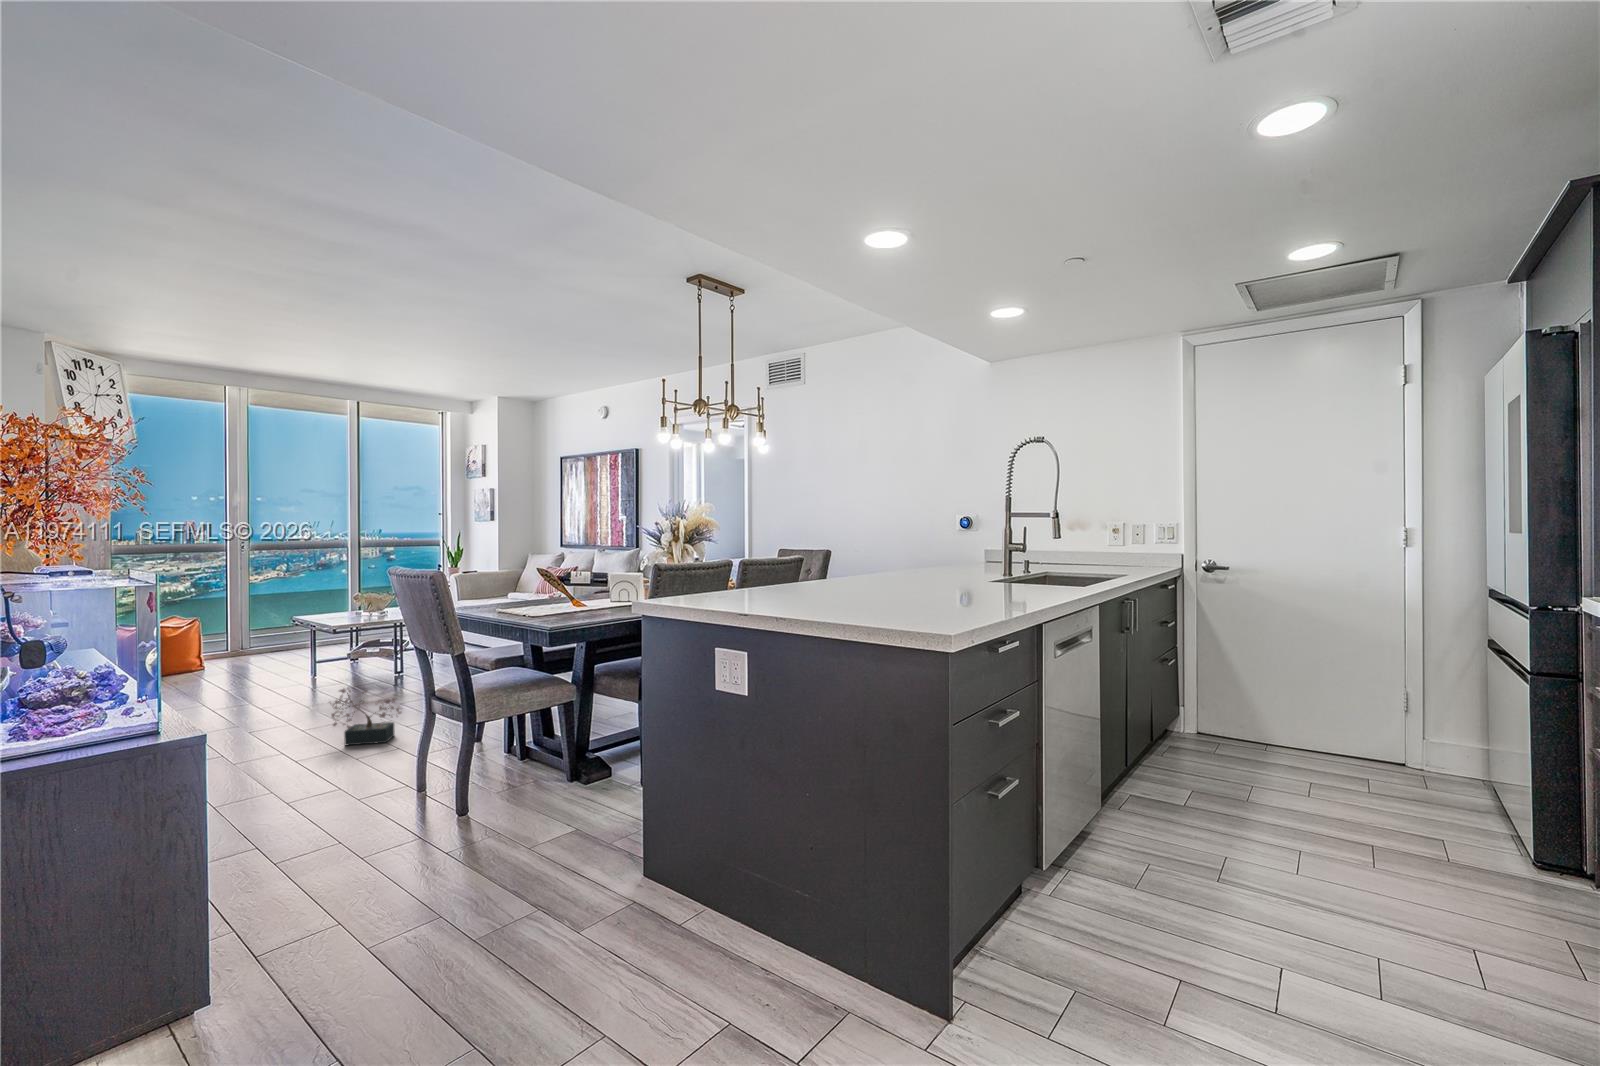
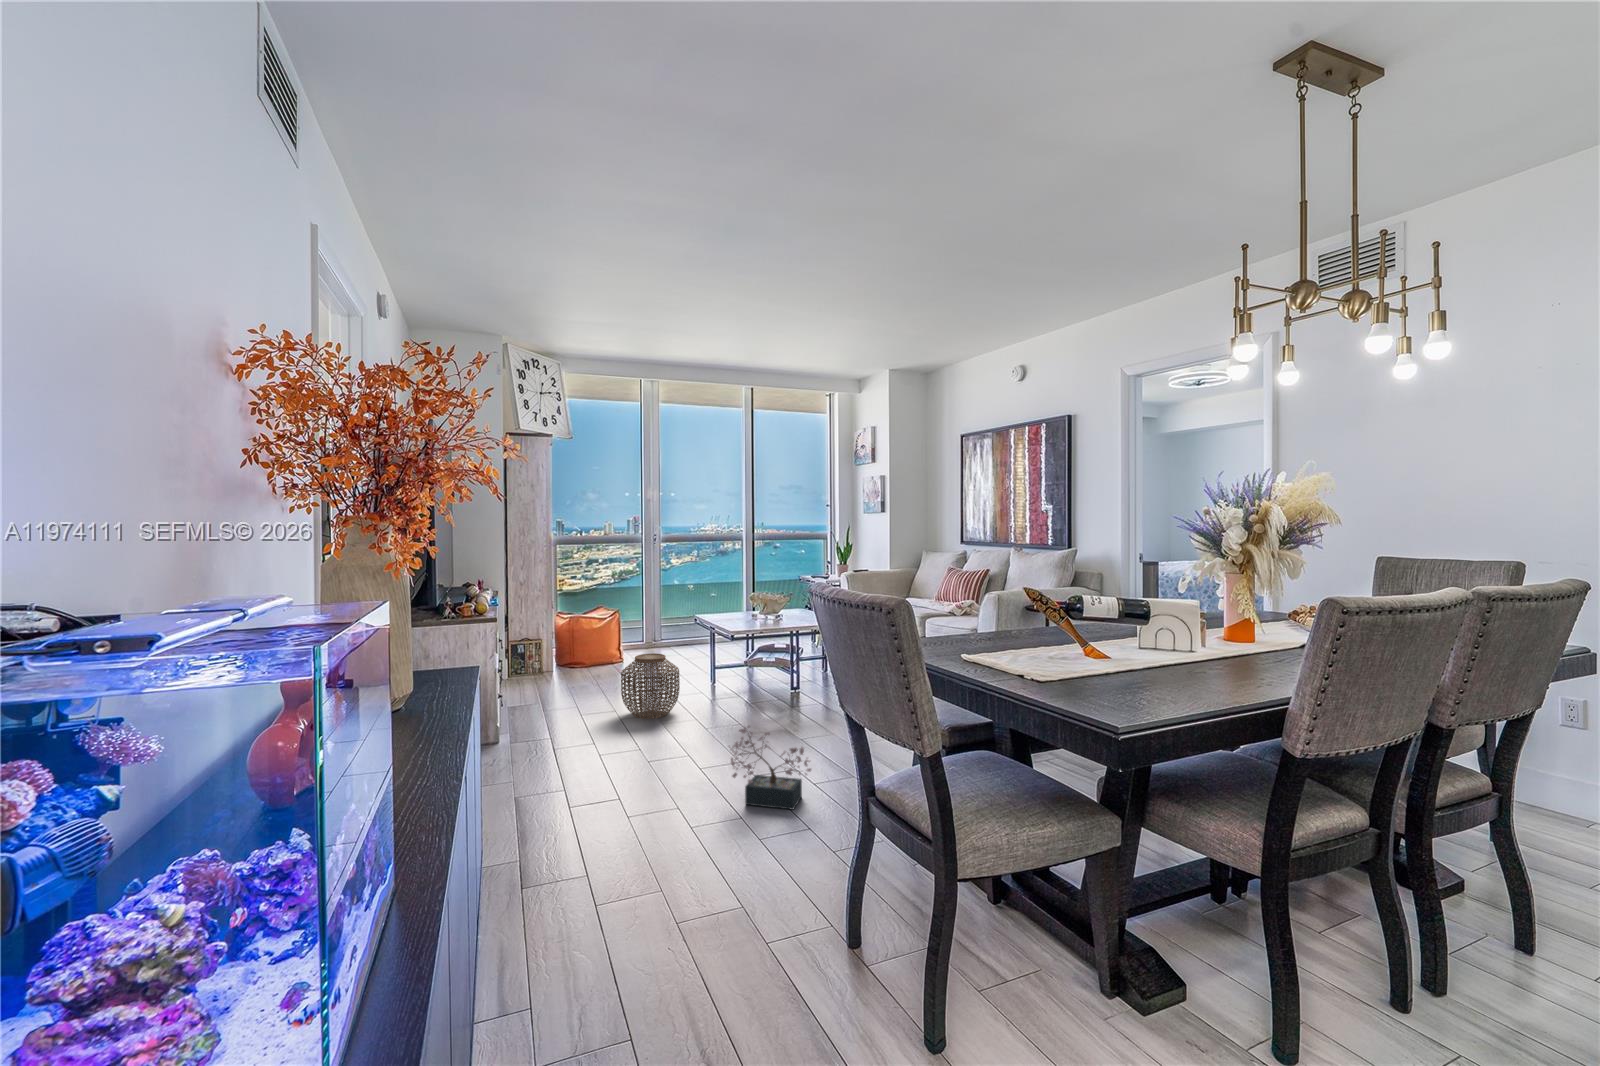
woven basket: none [213,649,278,708] -> present [621,653,680,719]

